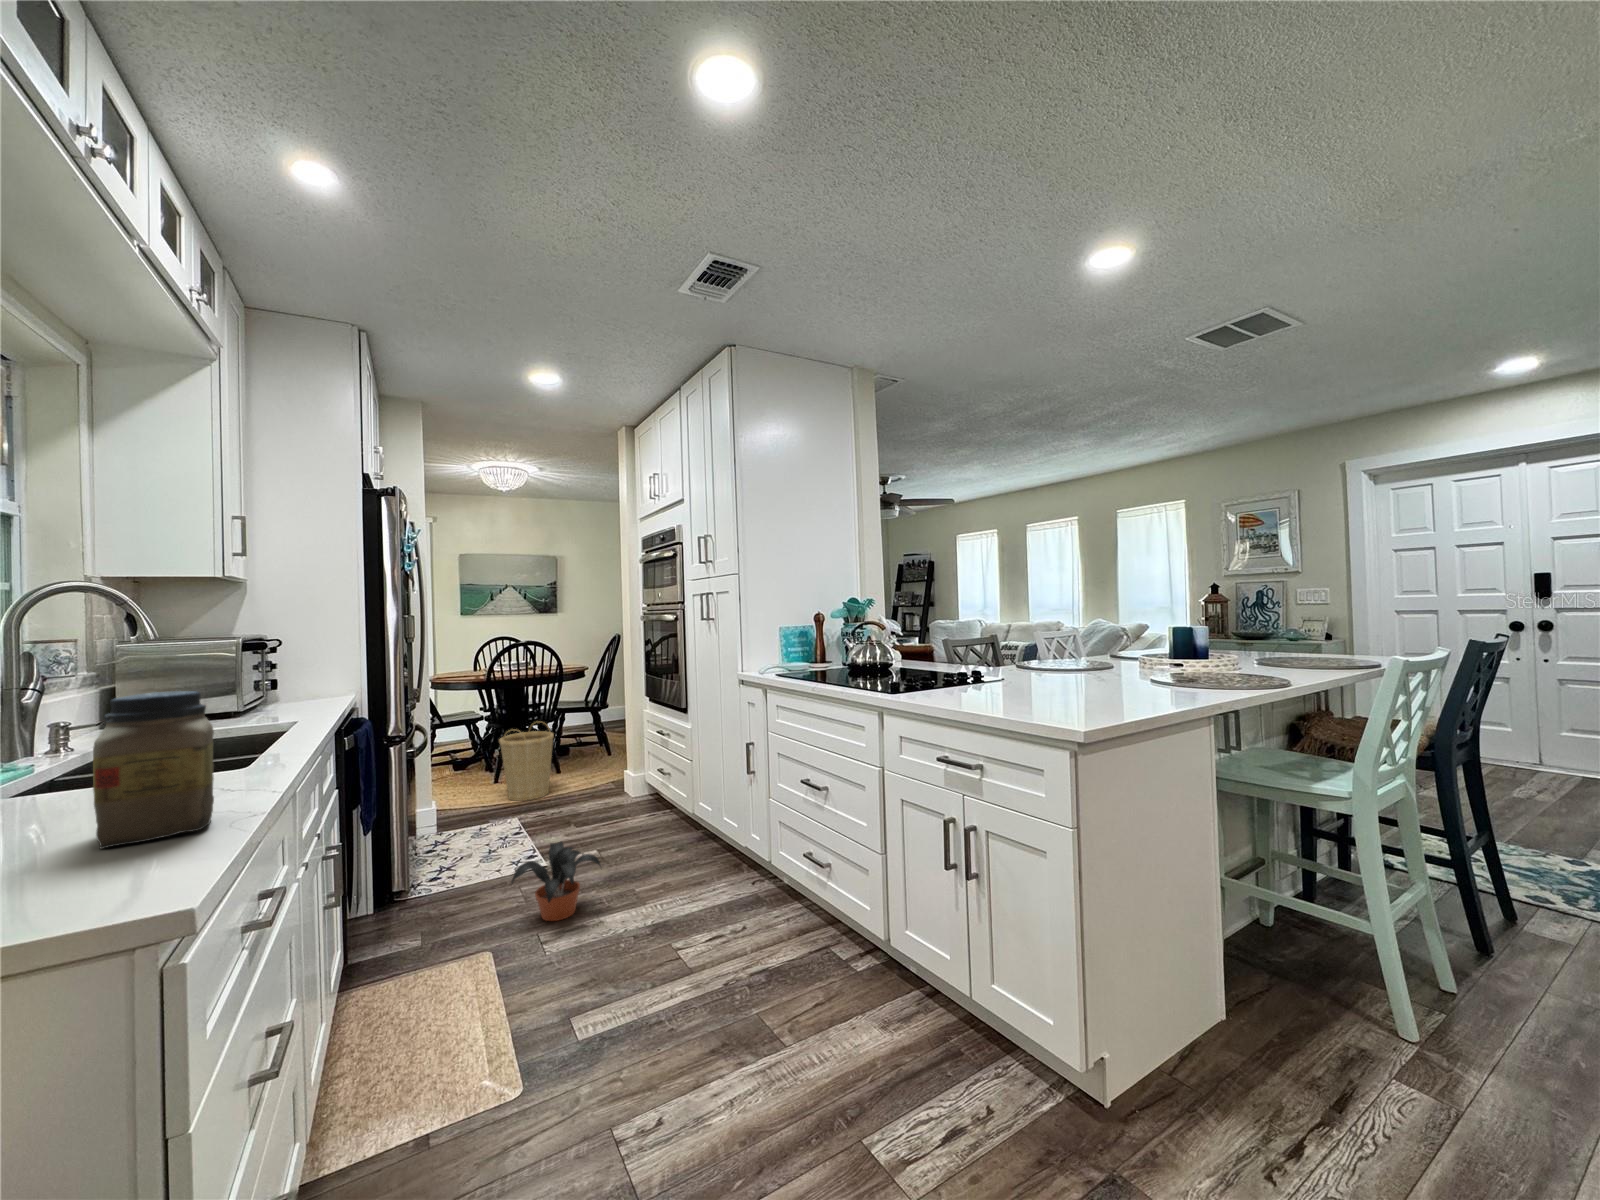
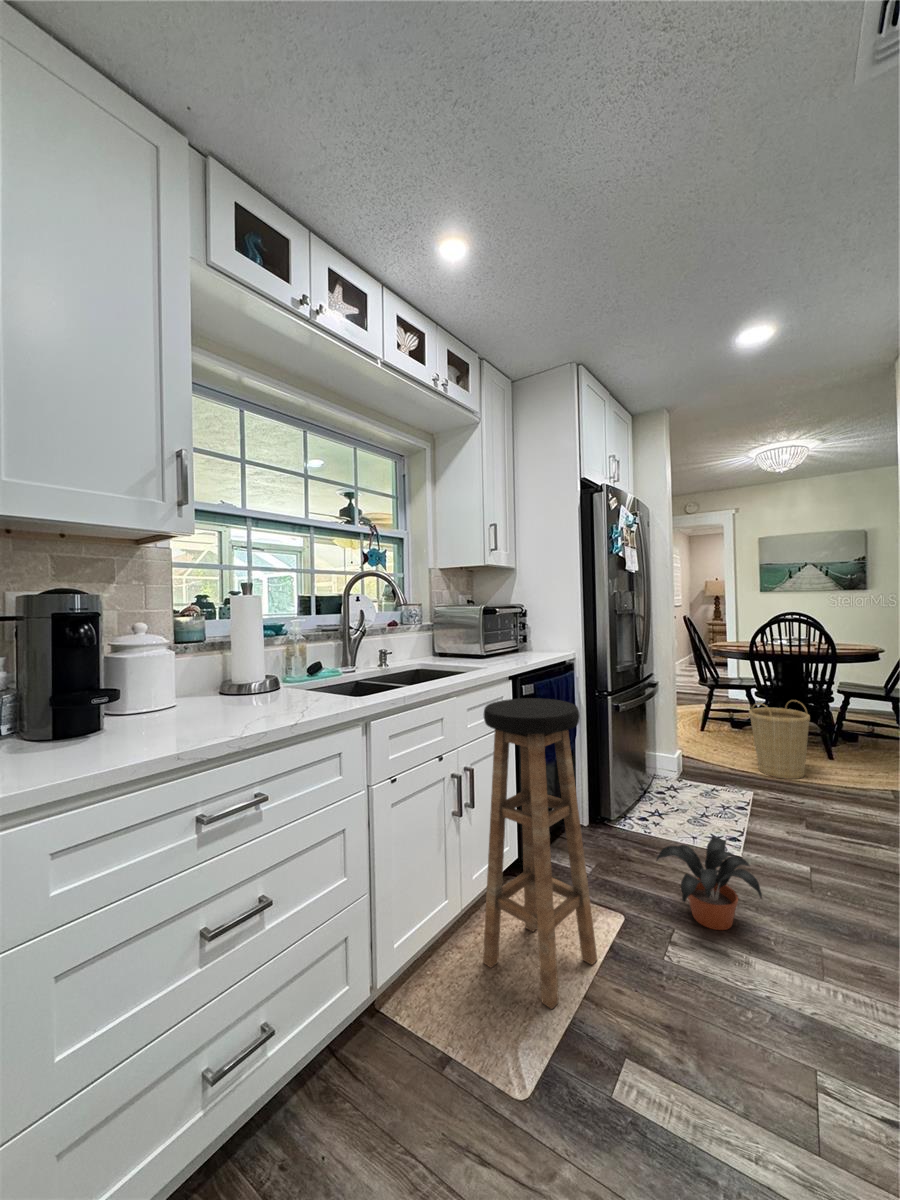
jar: present [93,691,214,849] -> none [162,639,236,737]
bar stool: none [371,735,495,1068] -> present [483,698,597,1009]

